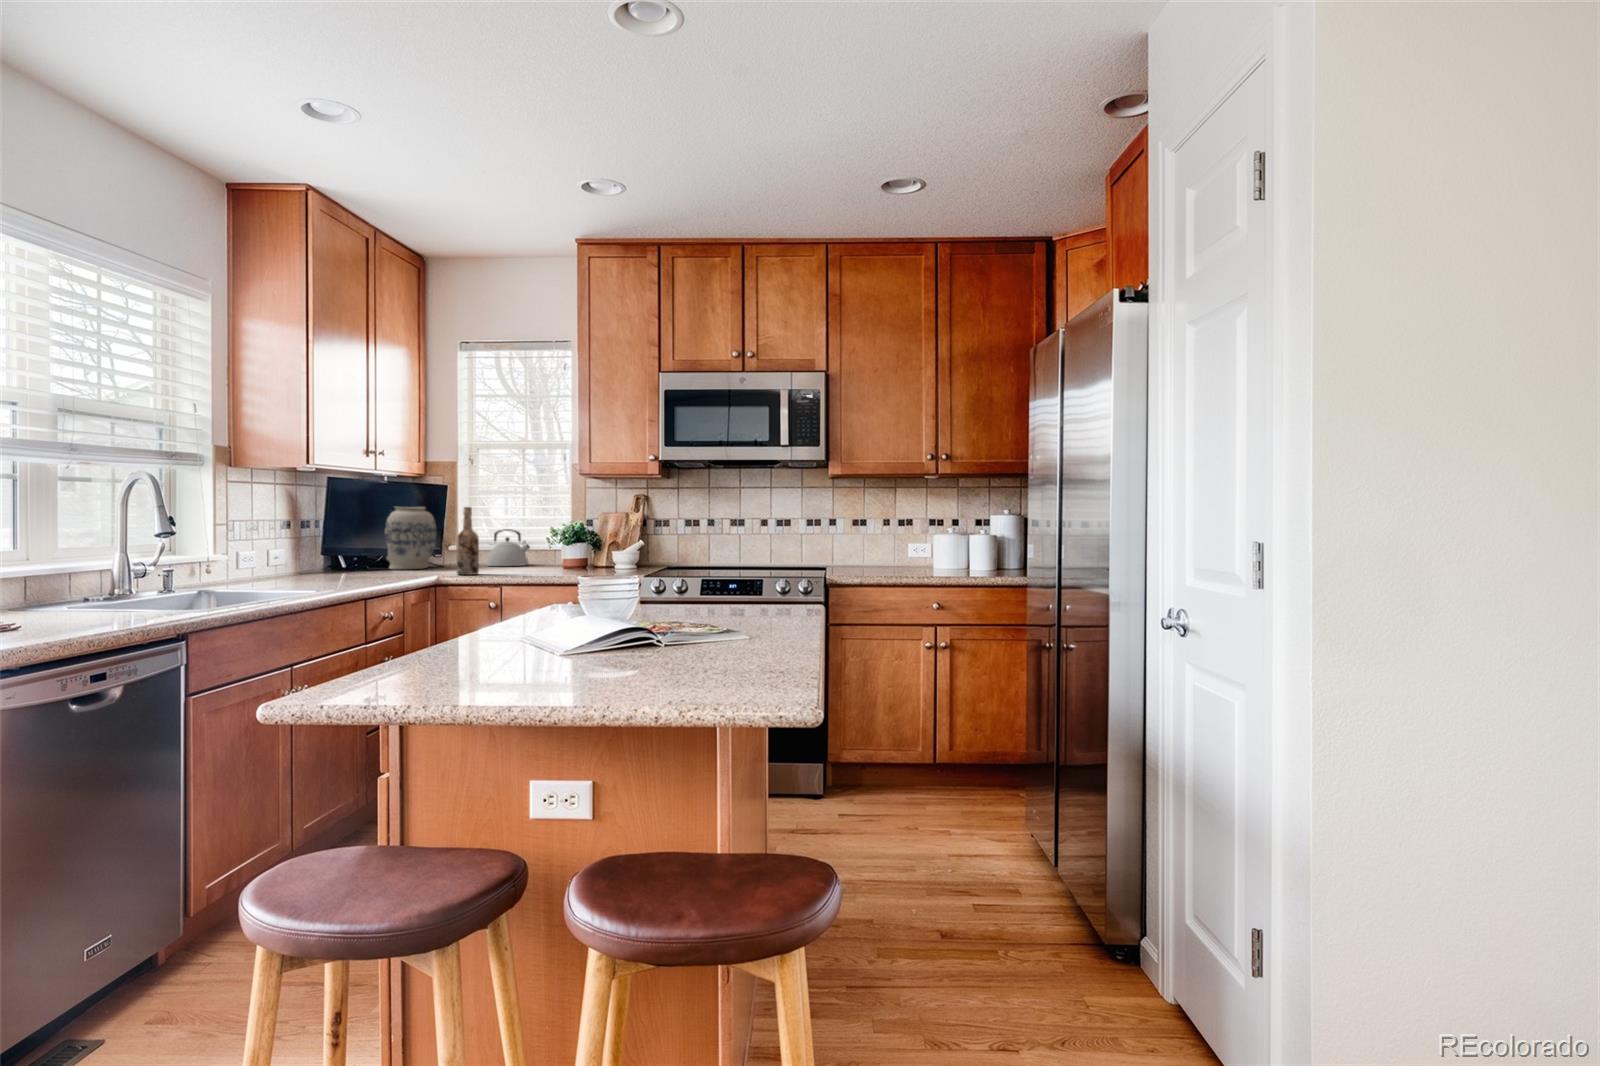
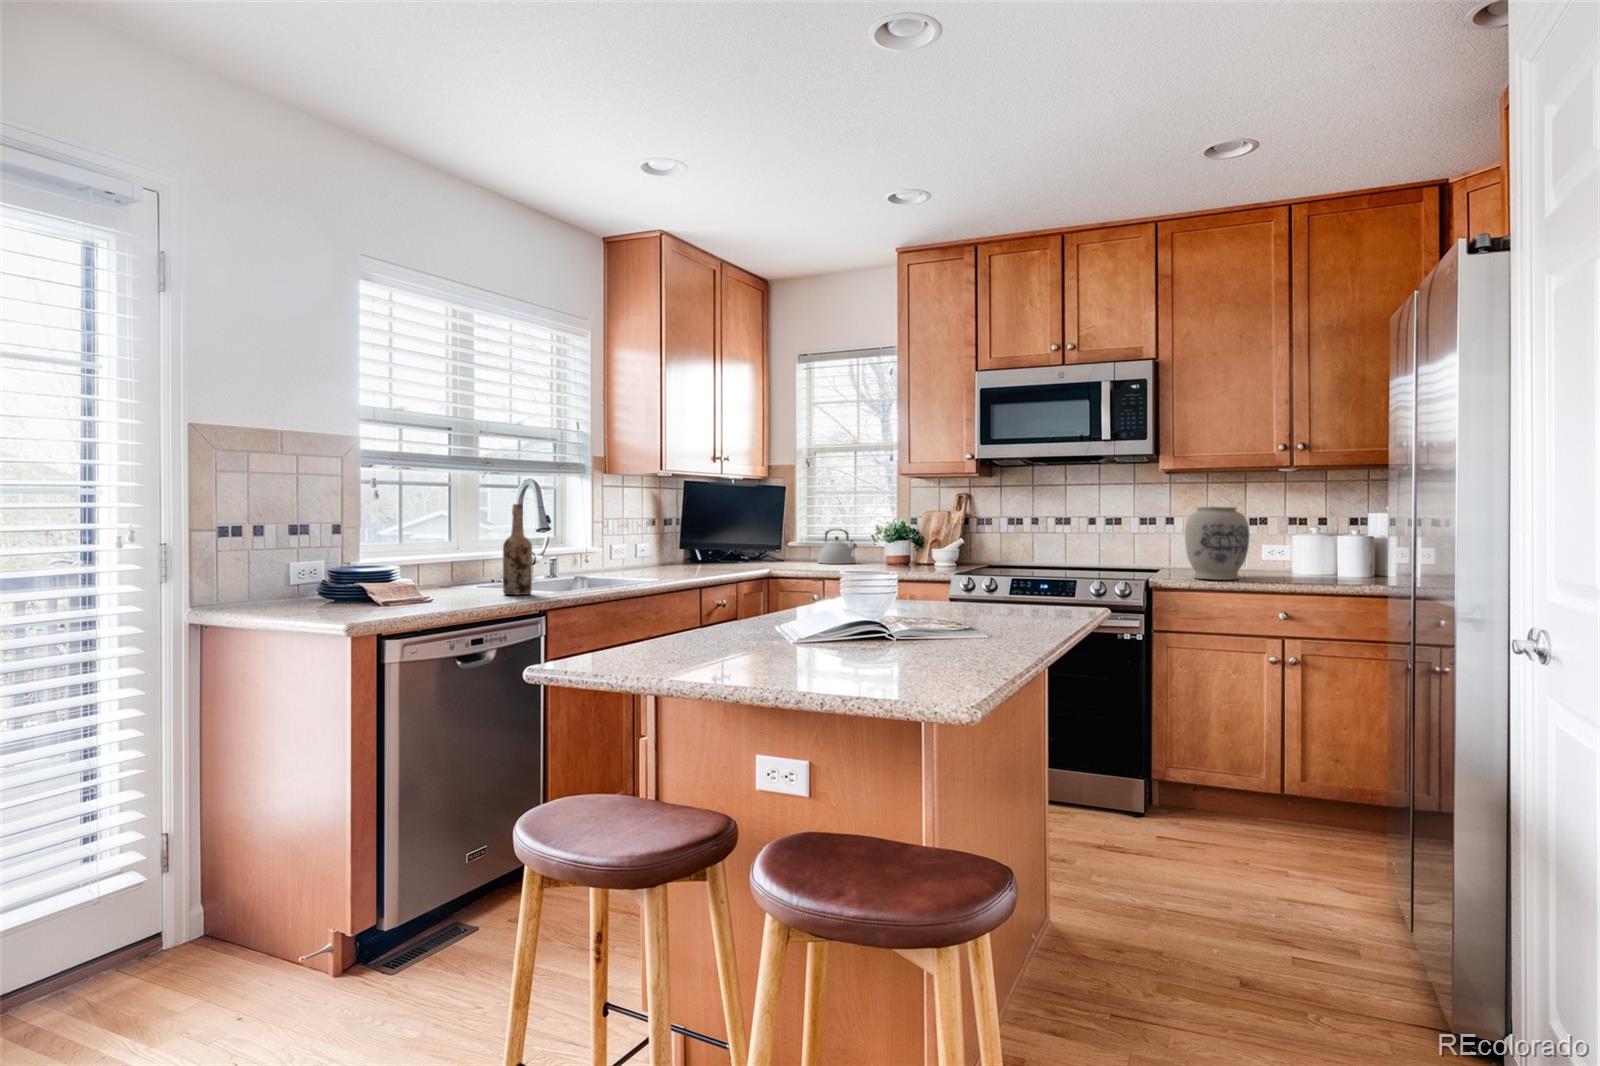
vase: present [385,507,437,569] -> present [1185,506,1249,580]
wine bottle: present [456,507,479,575] -> present [503,504,532,595]

